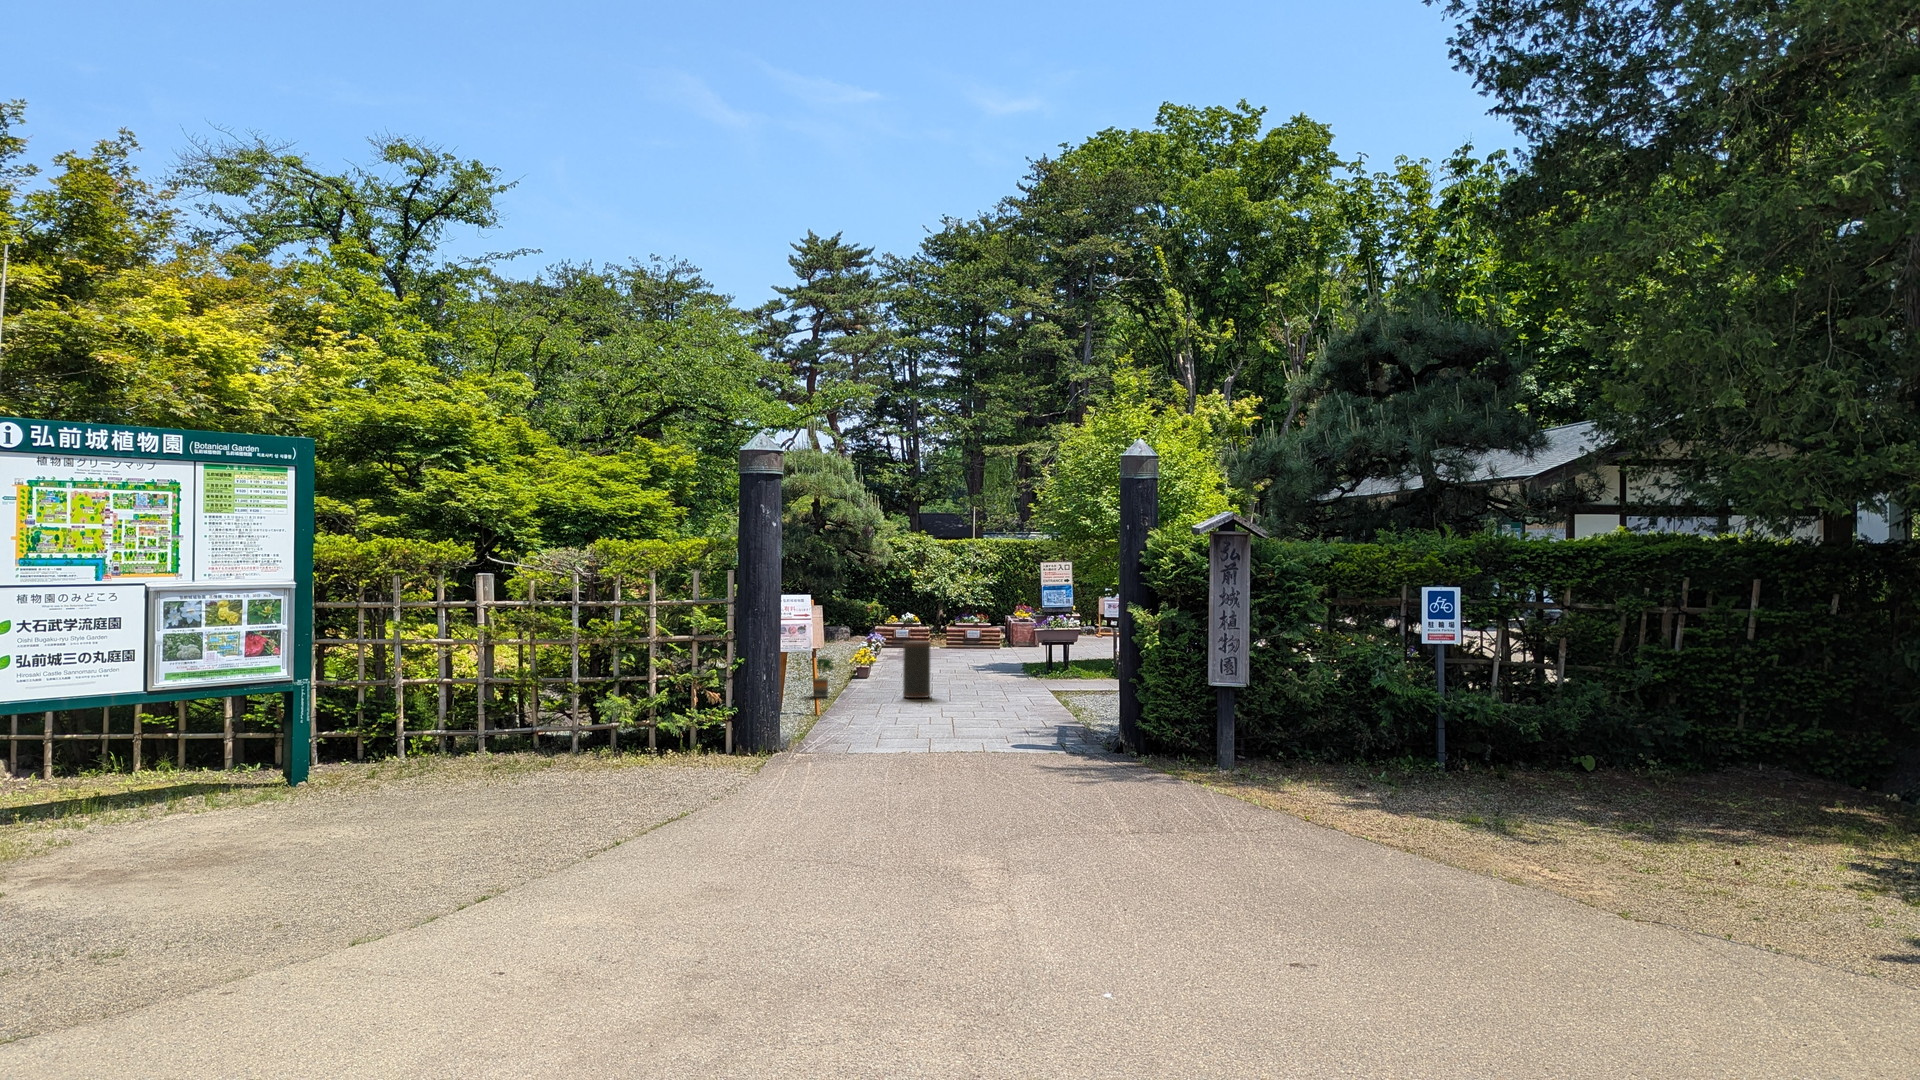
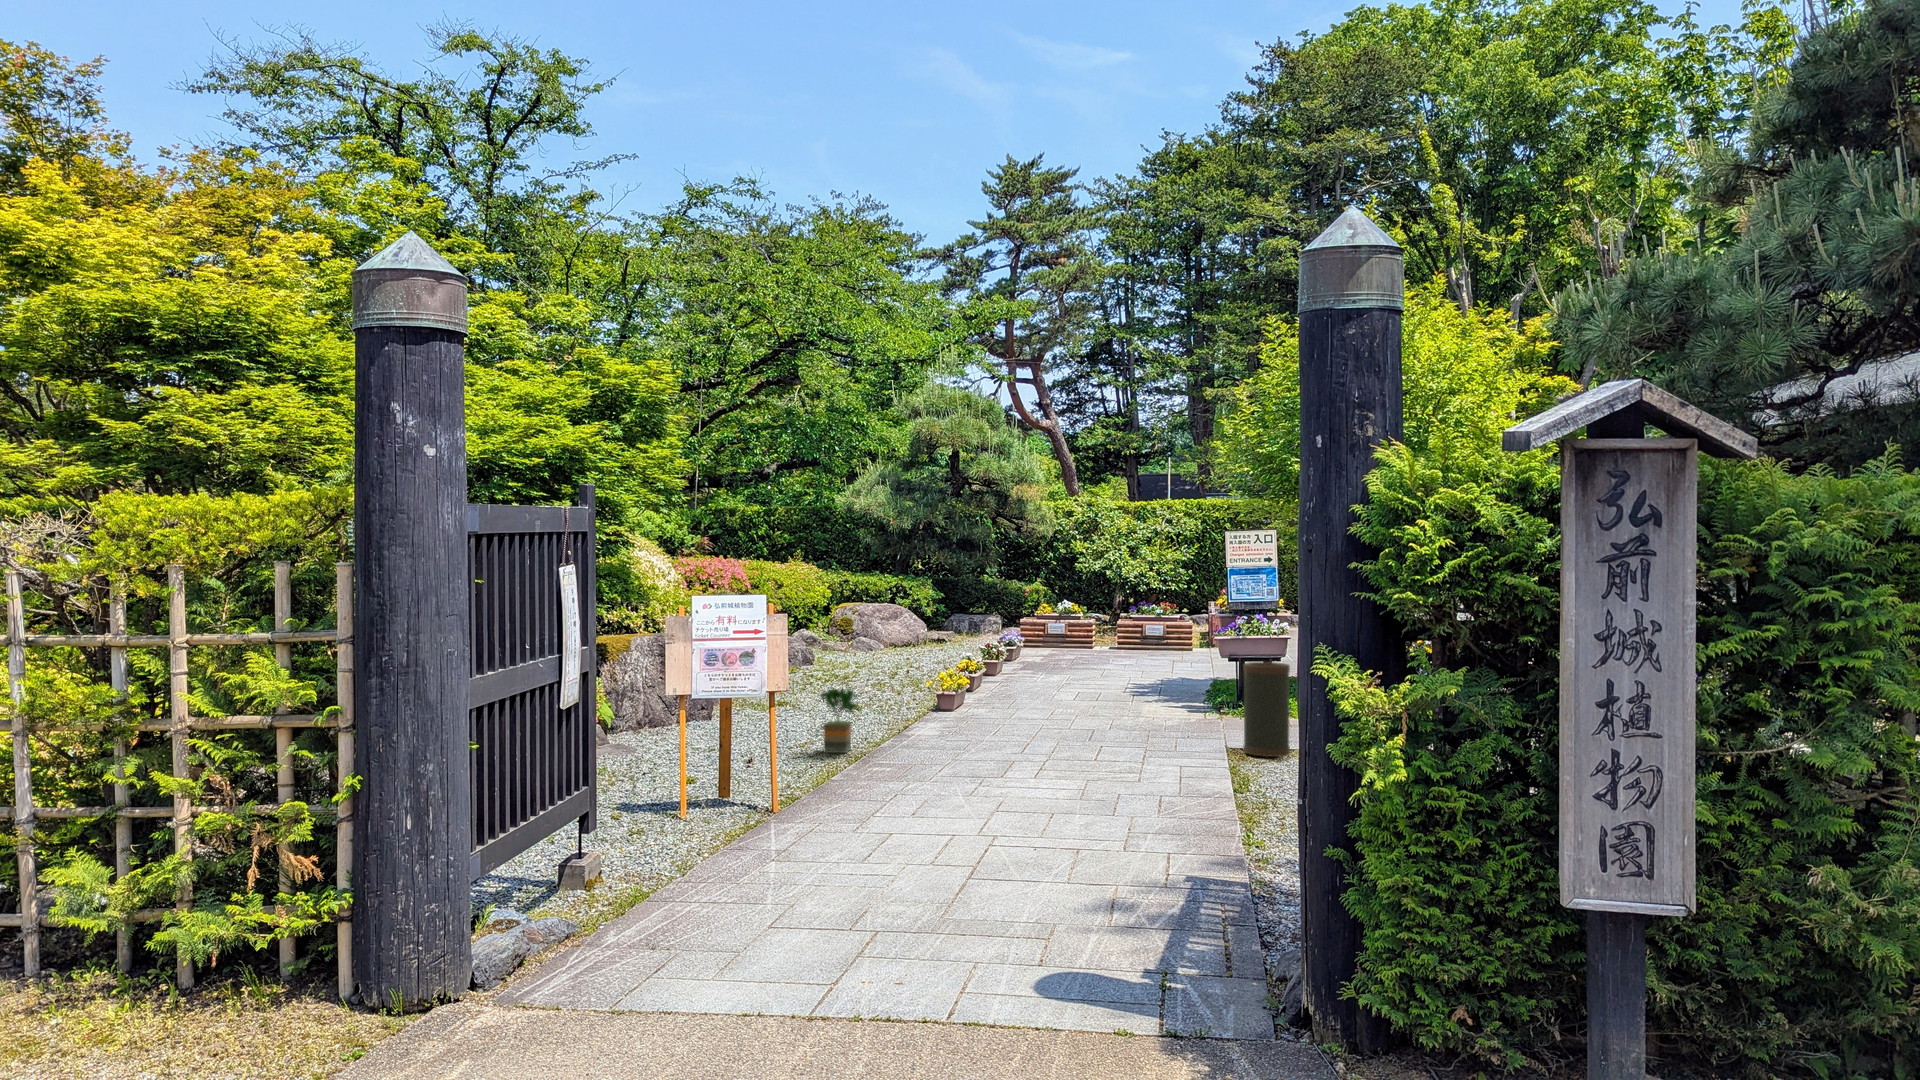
trash can: present [903,641,931,698] -> present [1243,662,1290,758]

